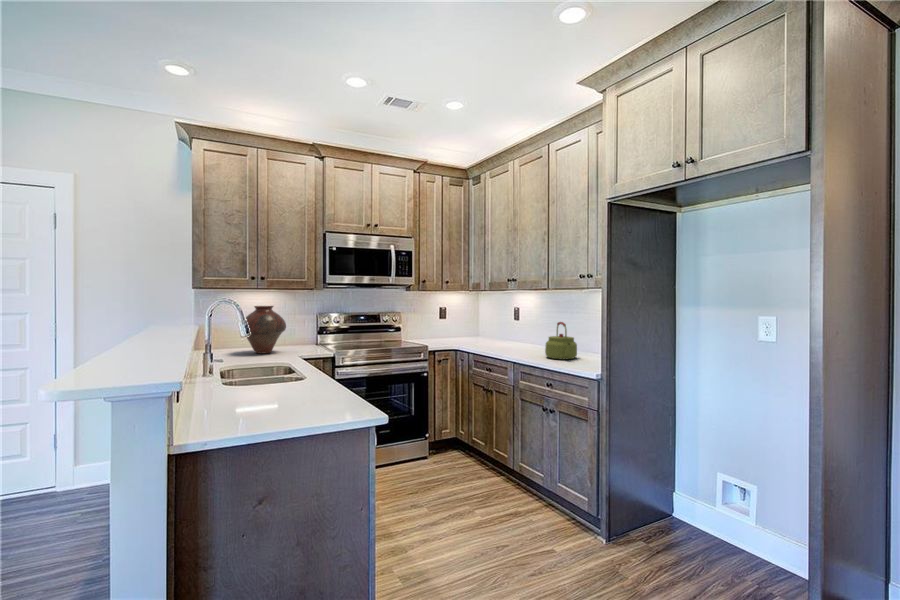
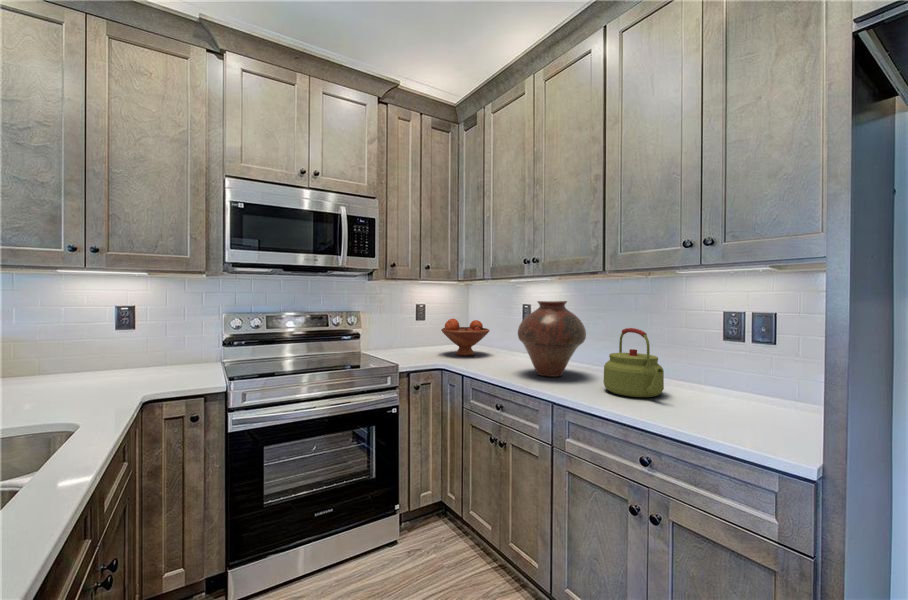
vase: present [246,306,286,353] -> present [518,301,586,377]
fruit bowl: none [456,317,489,342] -> present [441,319,490,356]

